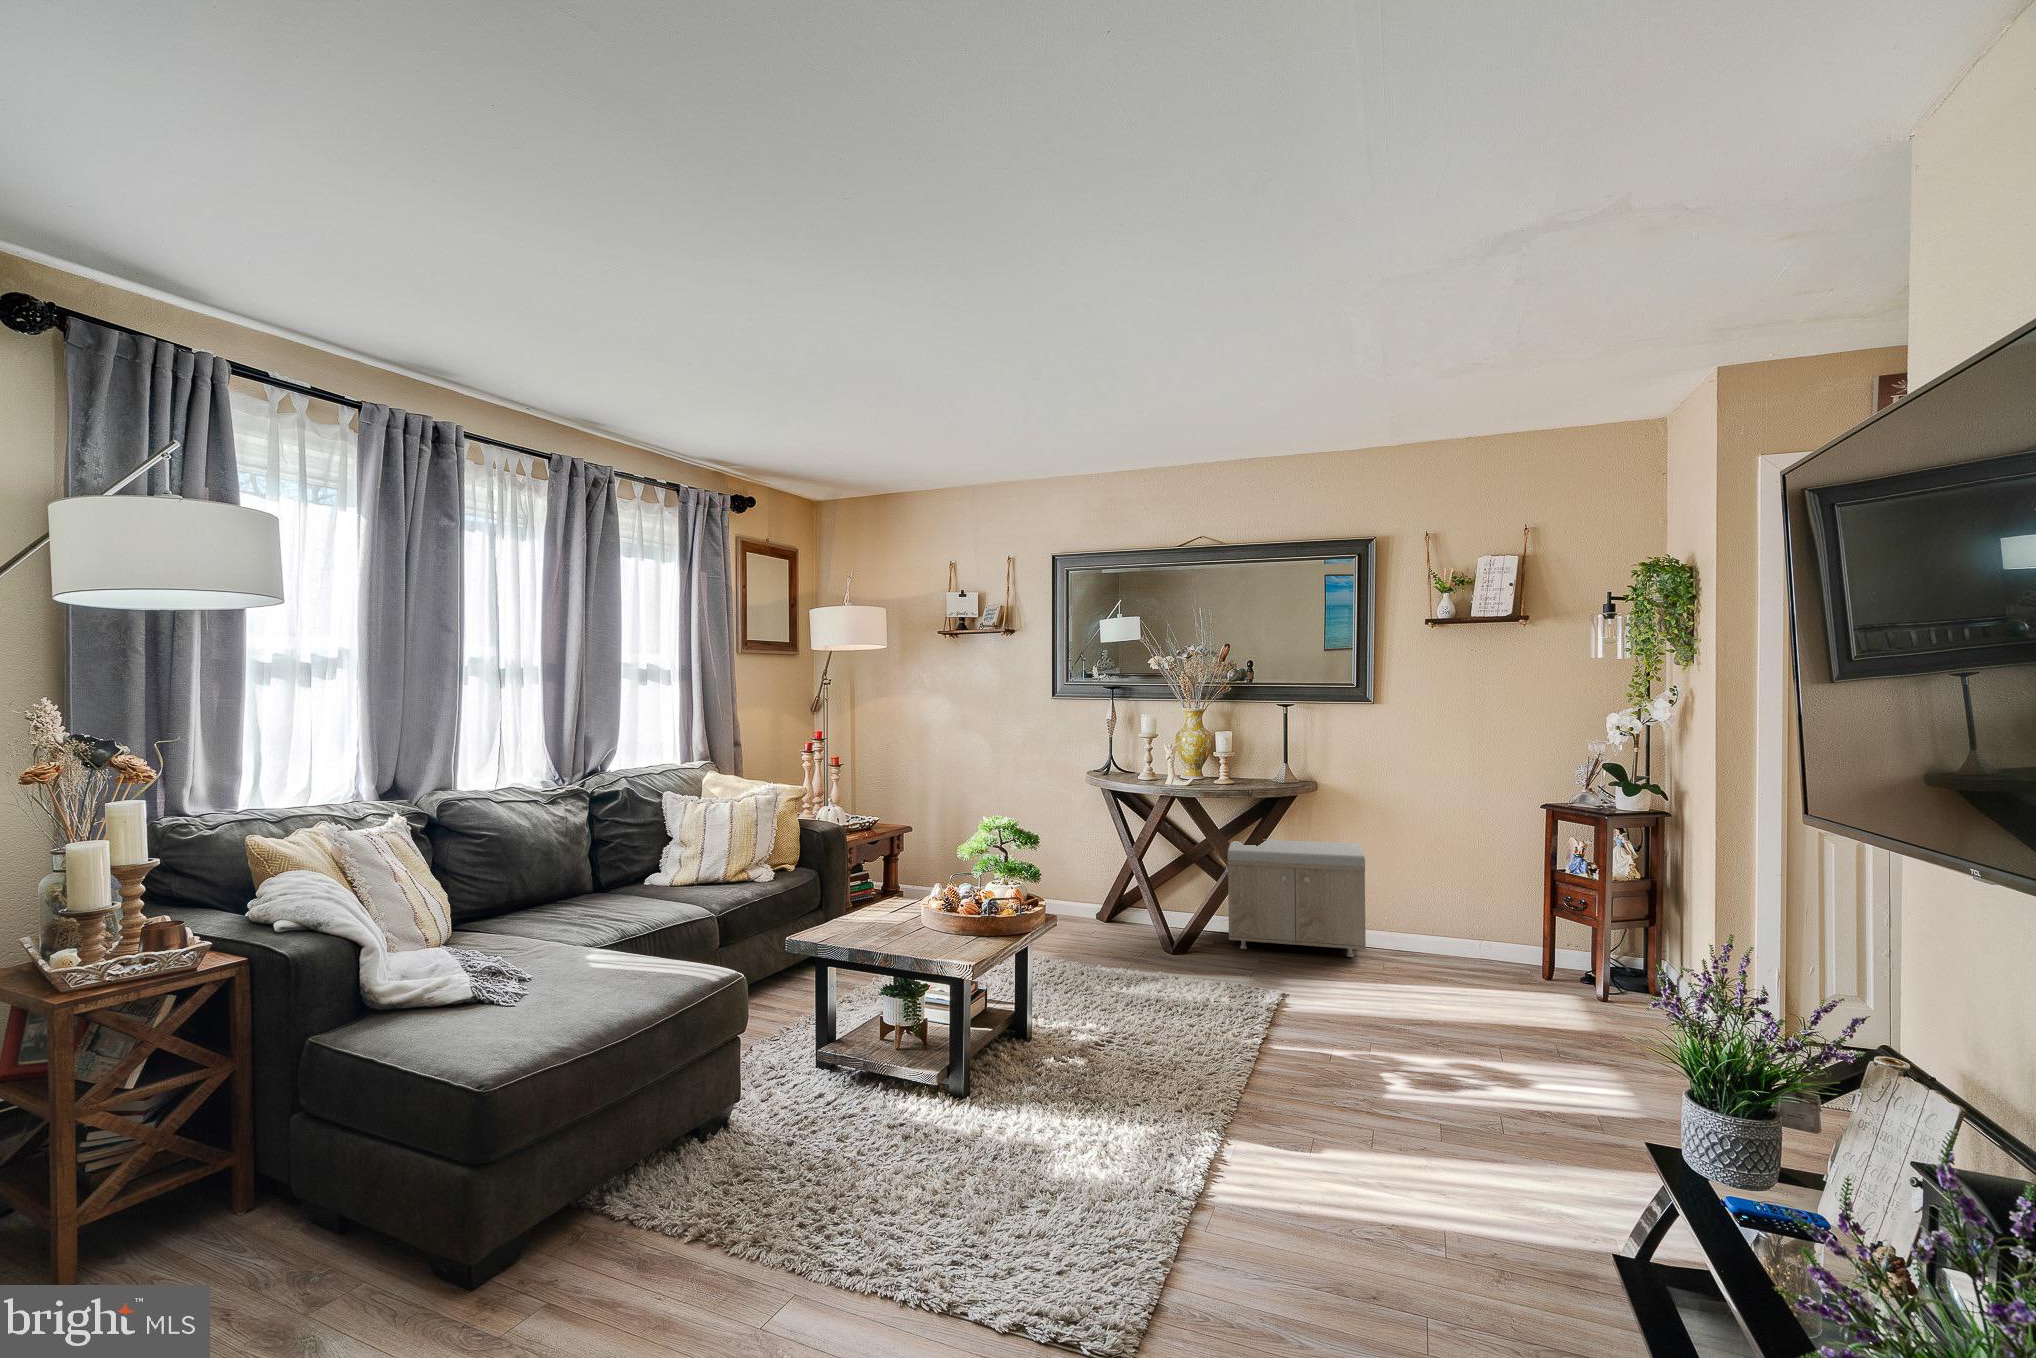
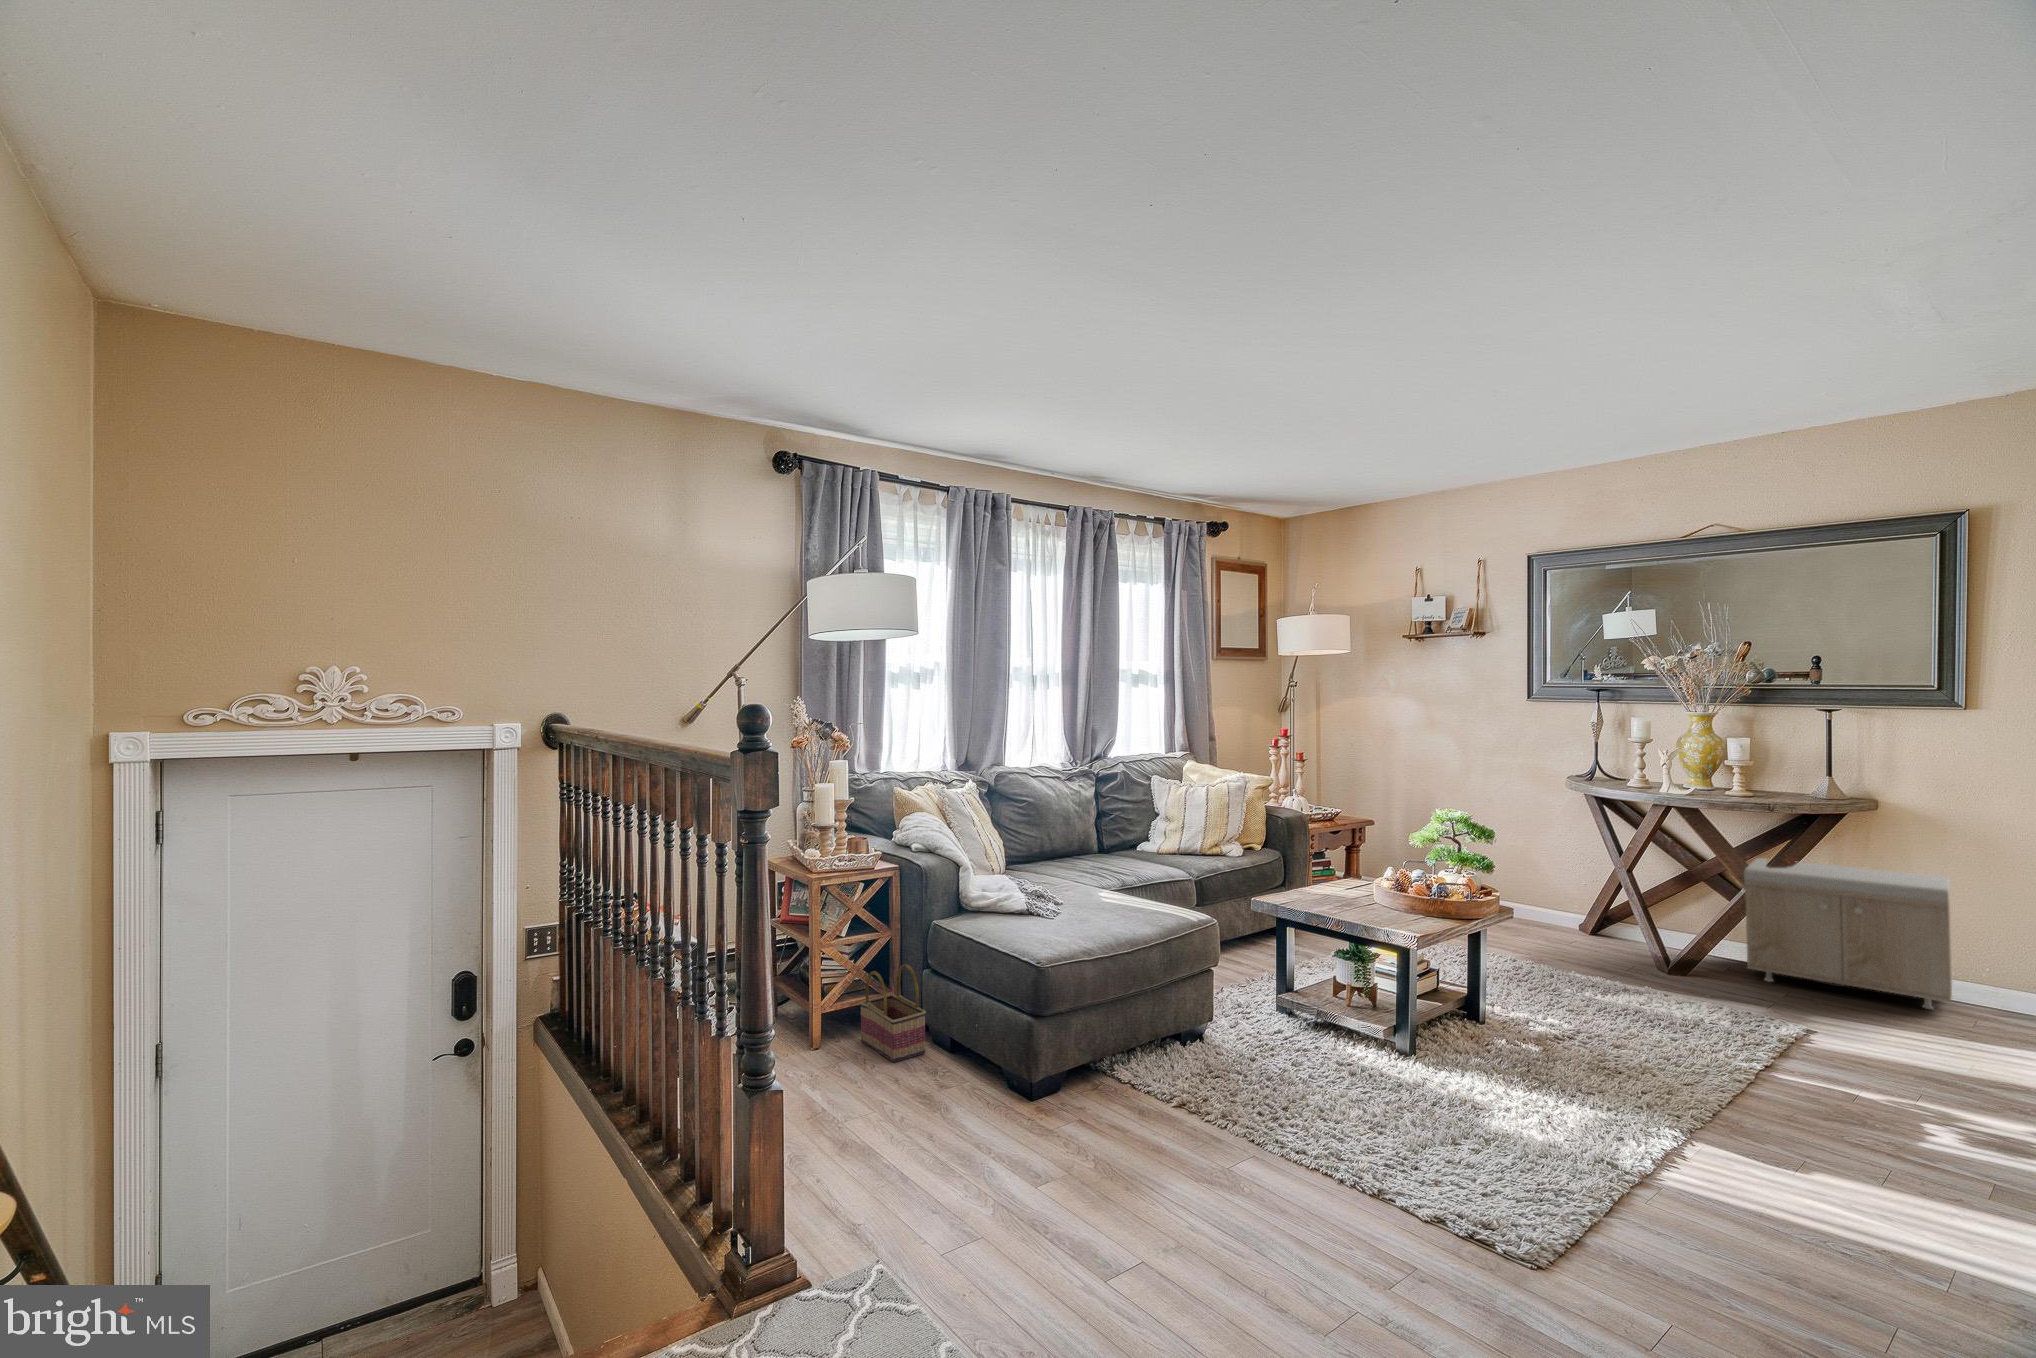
basket: none [156,1116,288,1286] -> present [860,964,926,1062]

